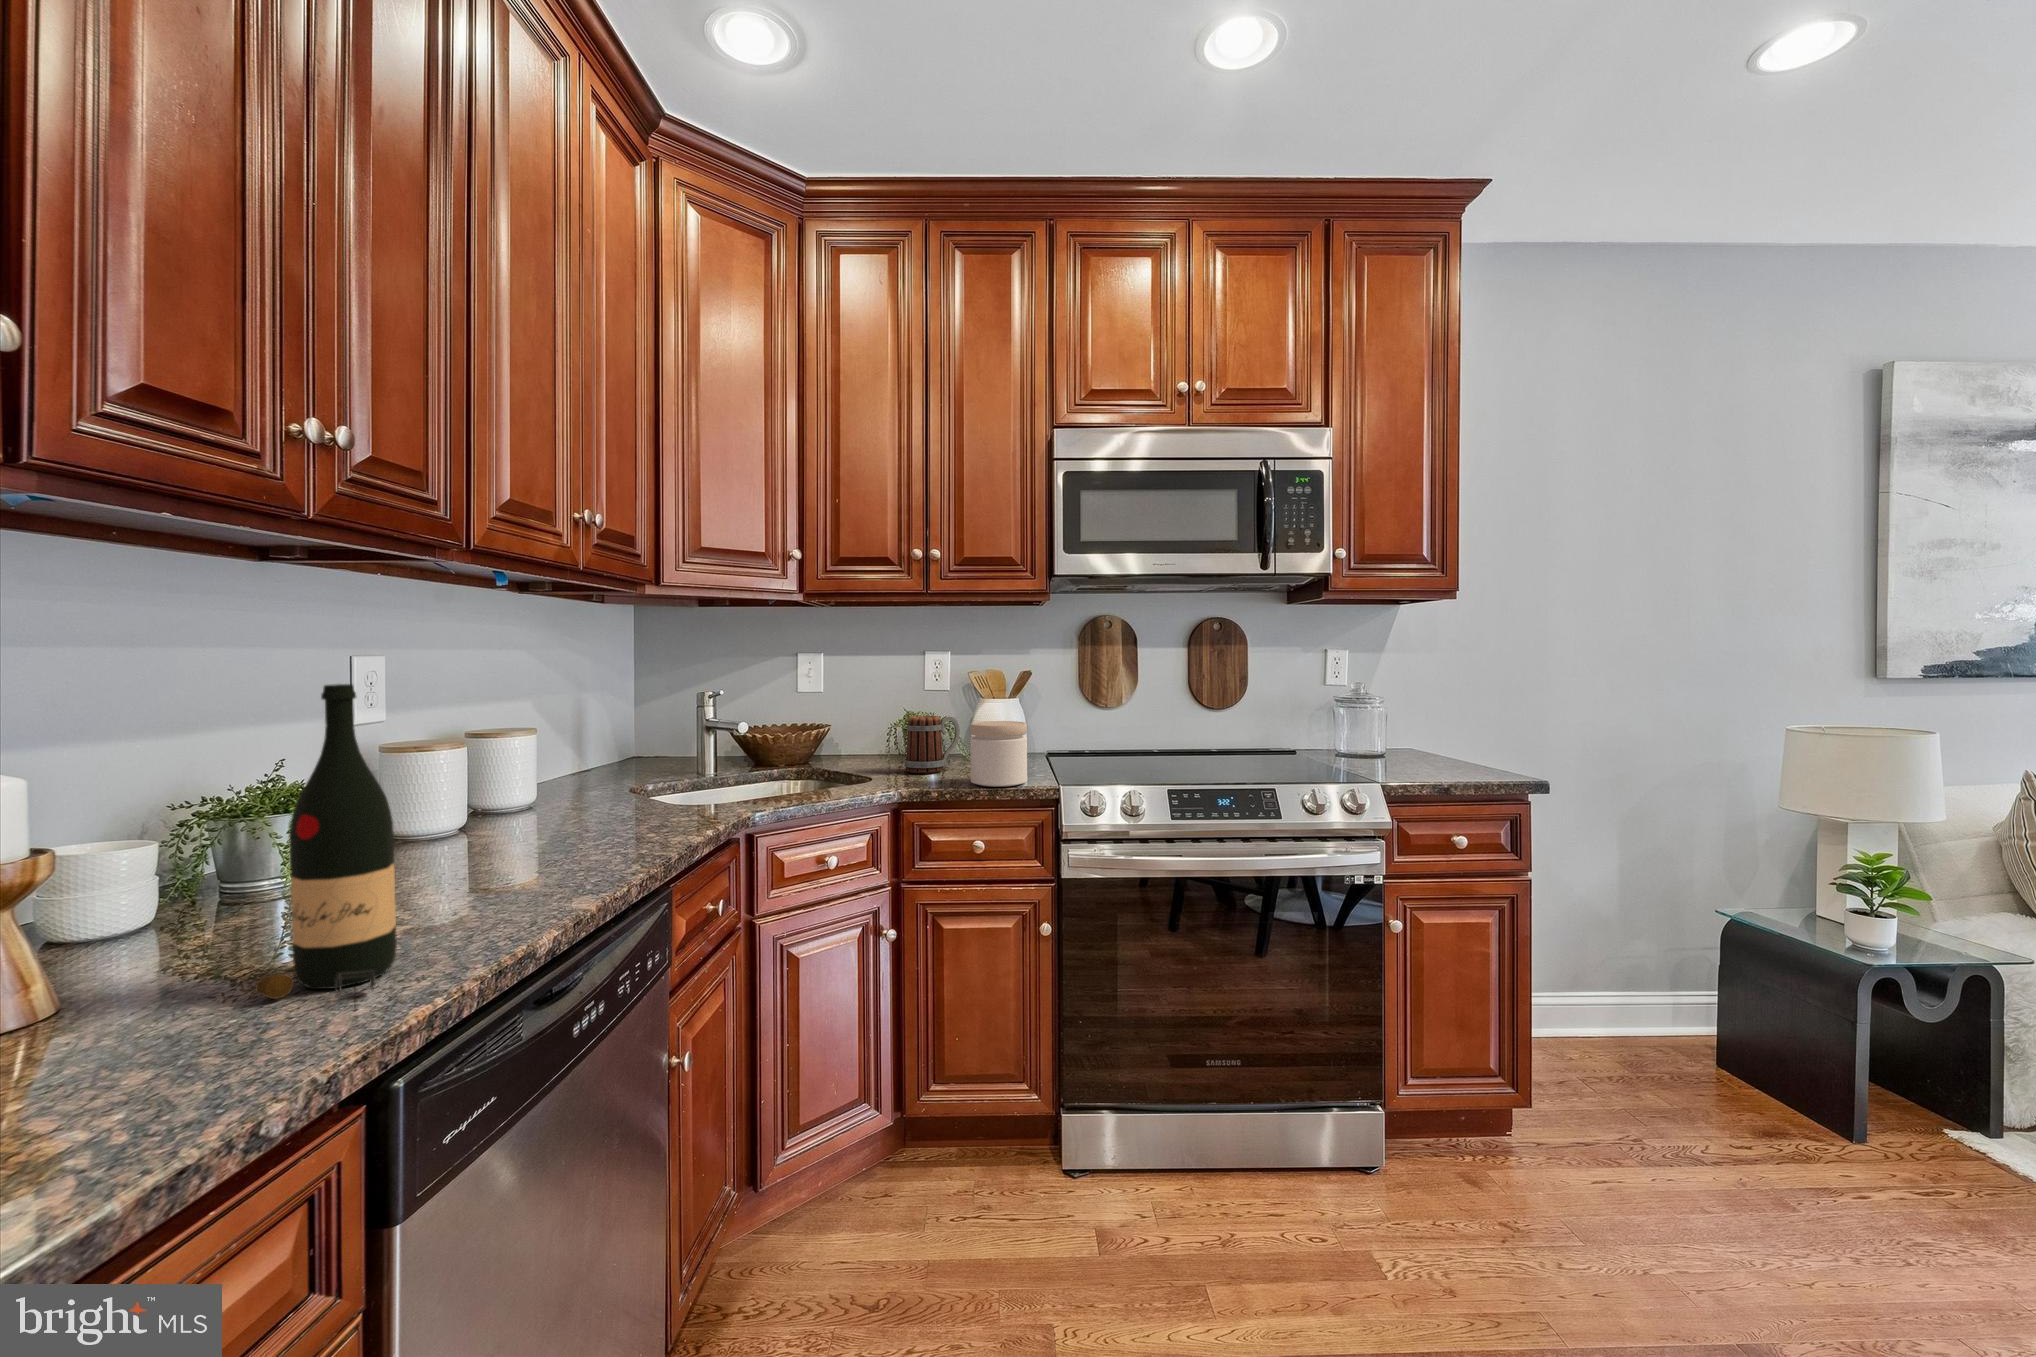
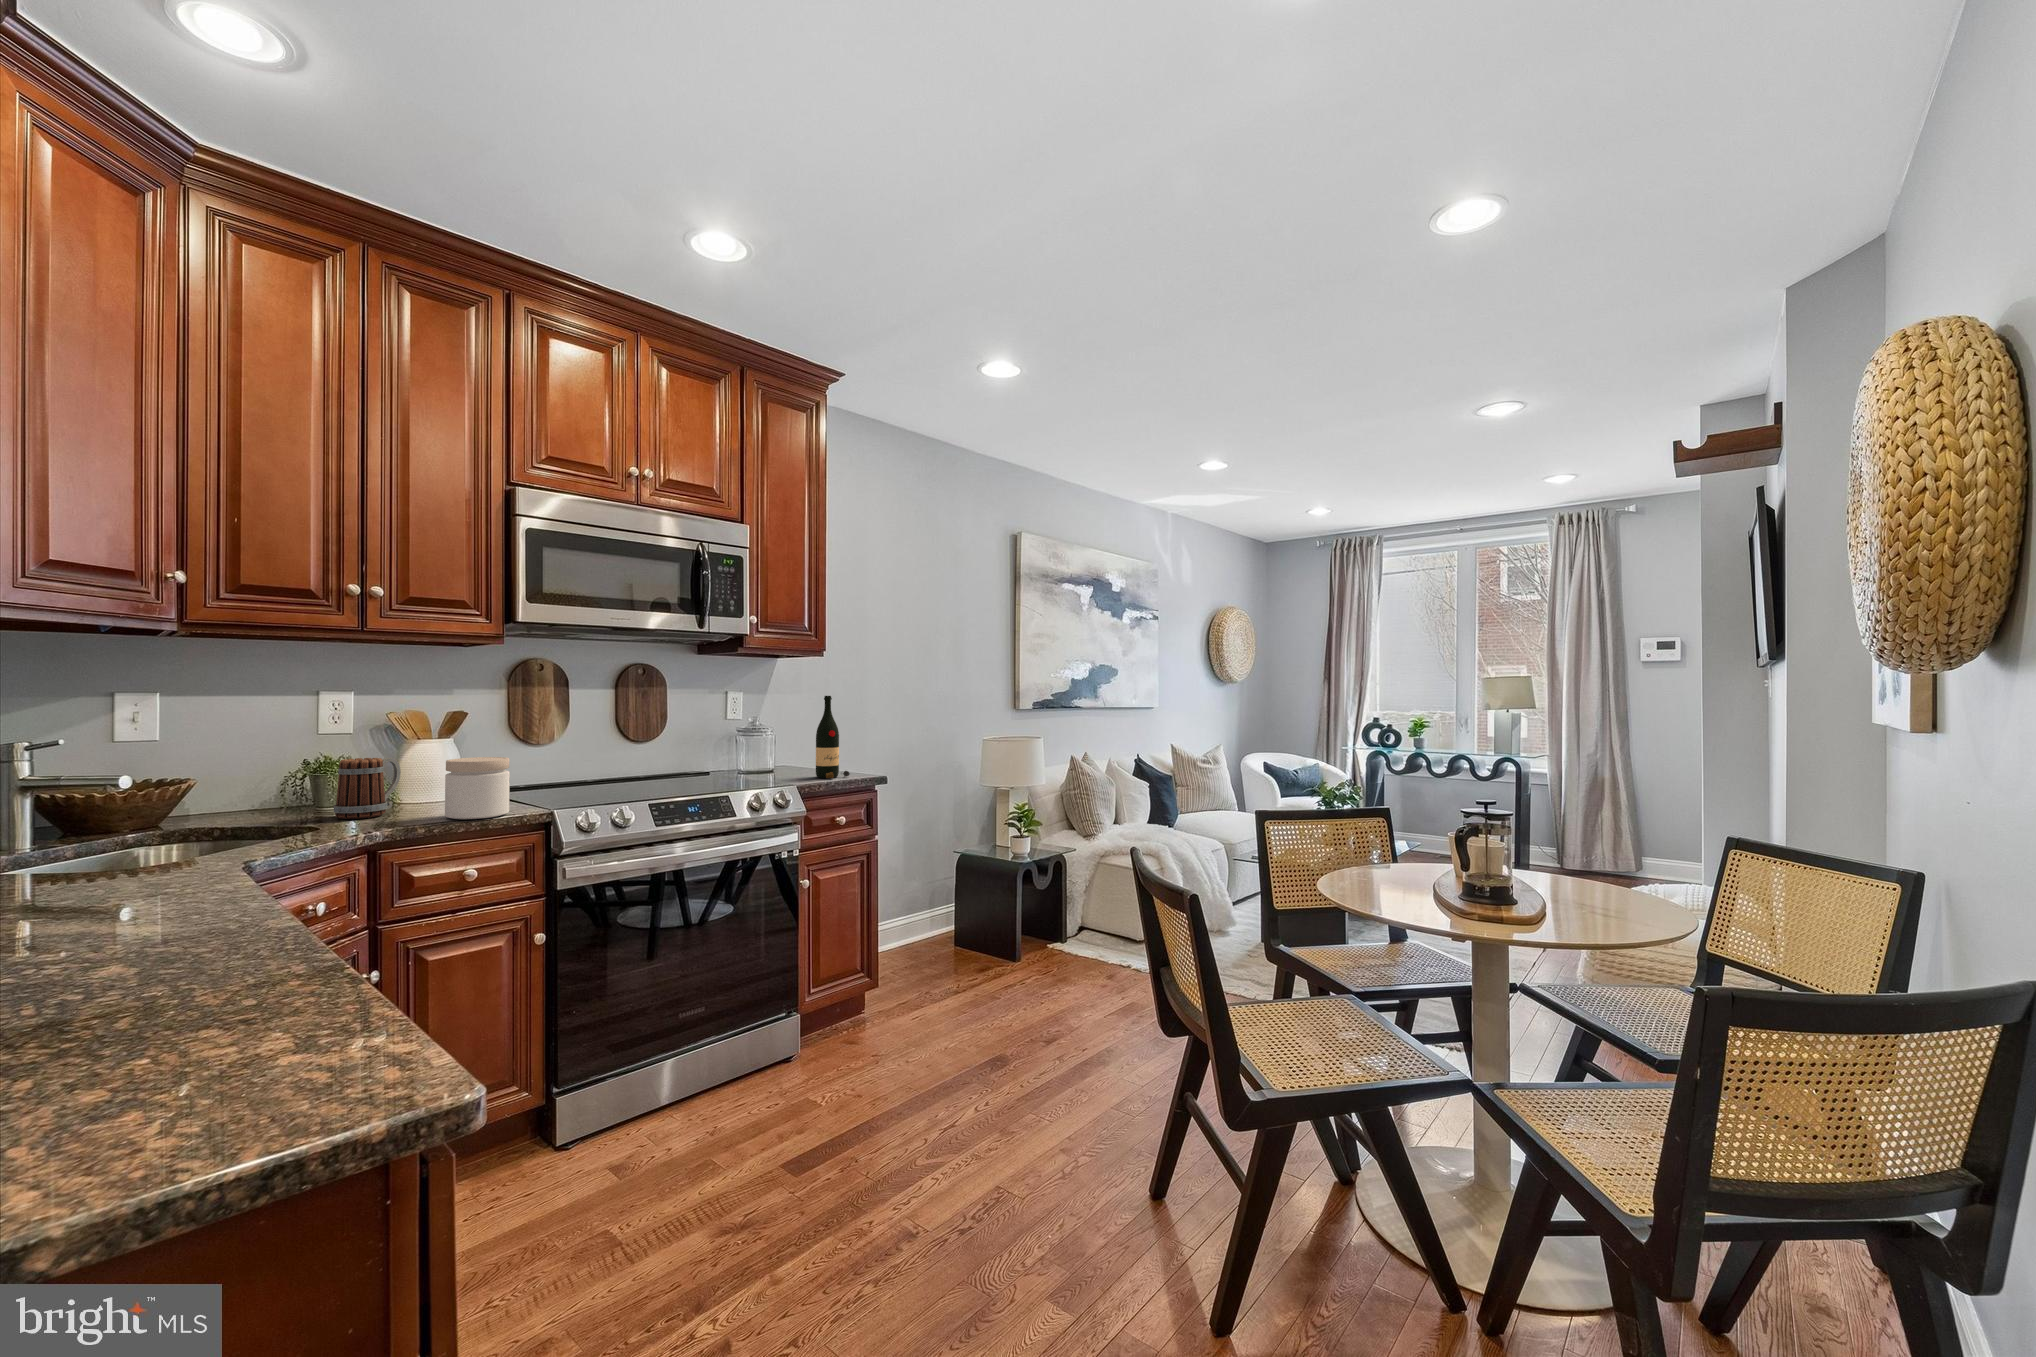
wine bottle: present [255,684,397,999] -> present [816,696,850,779]

